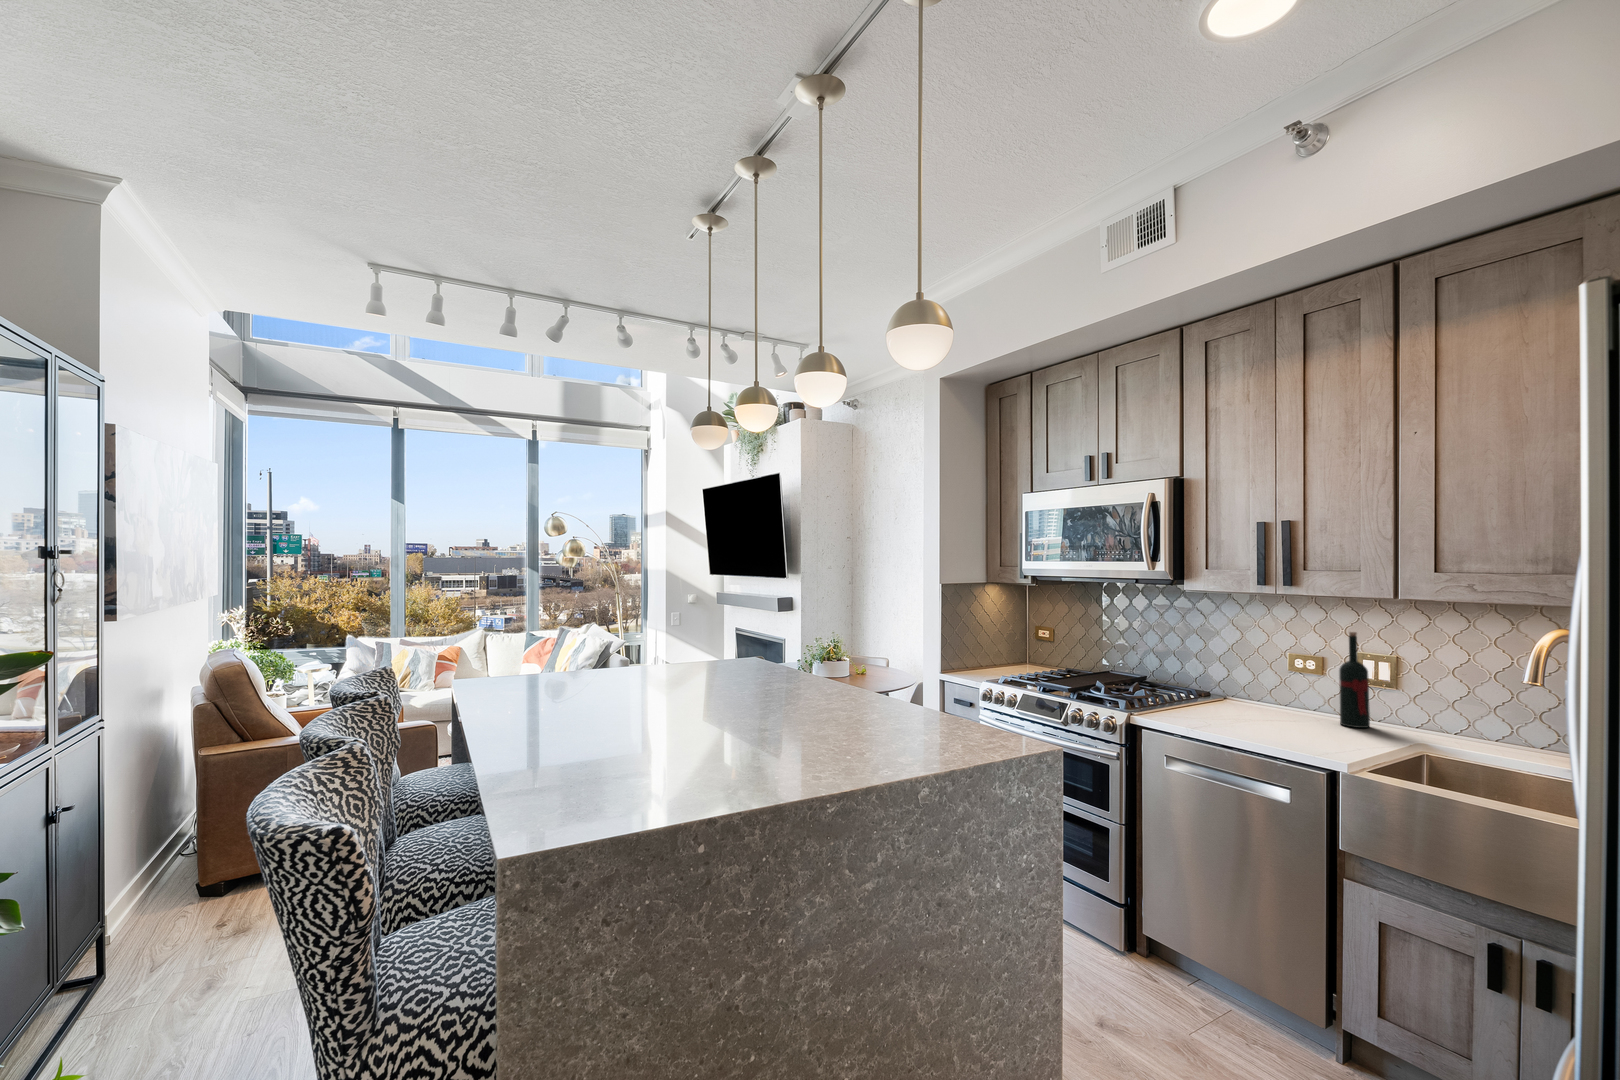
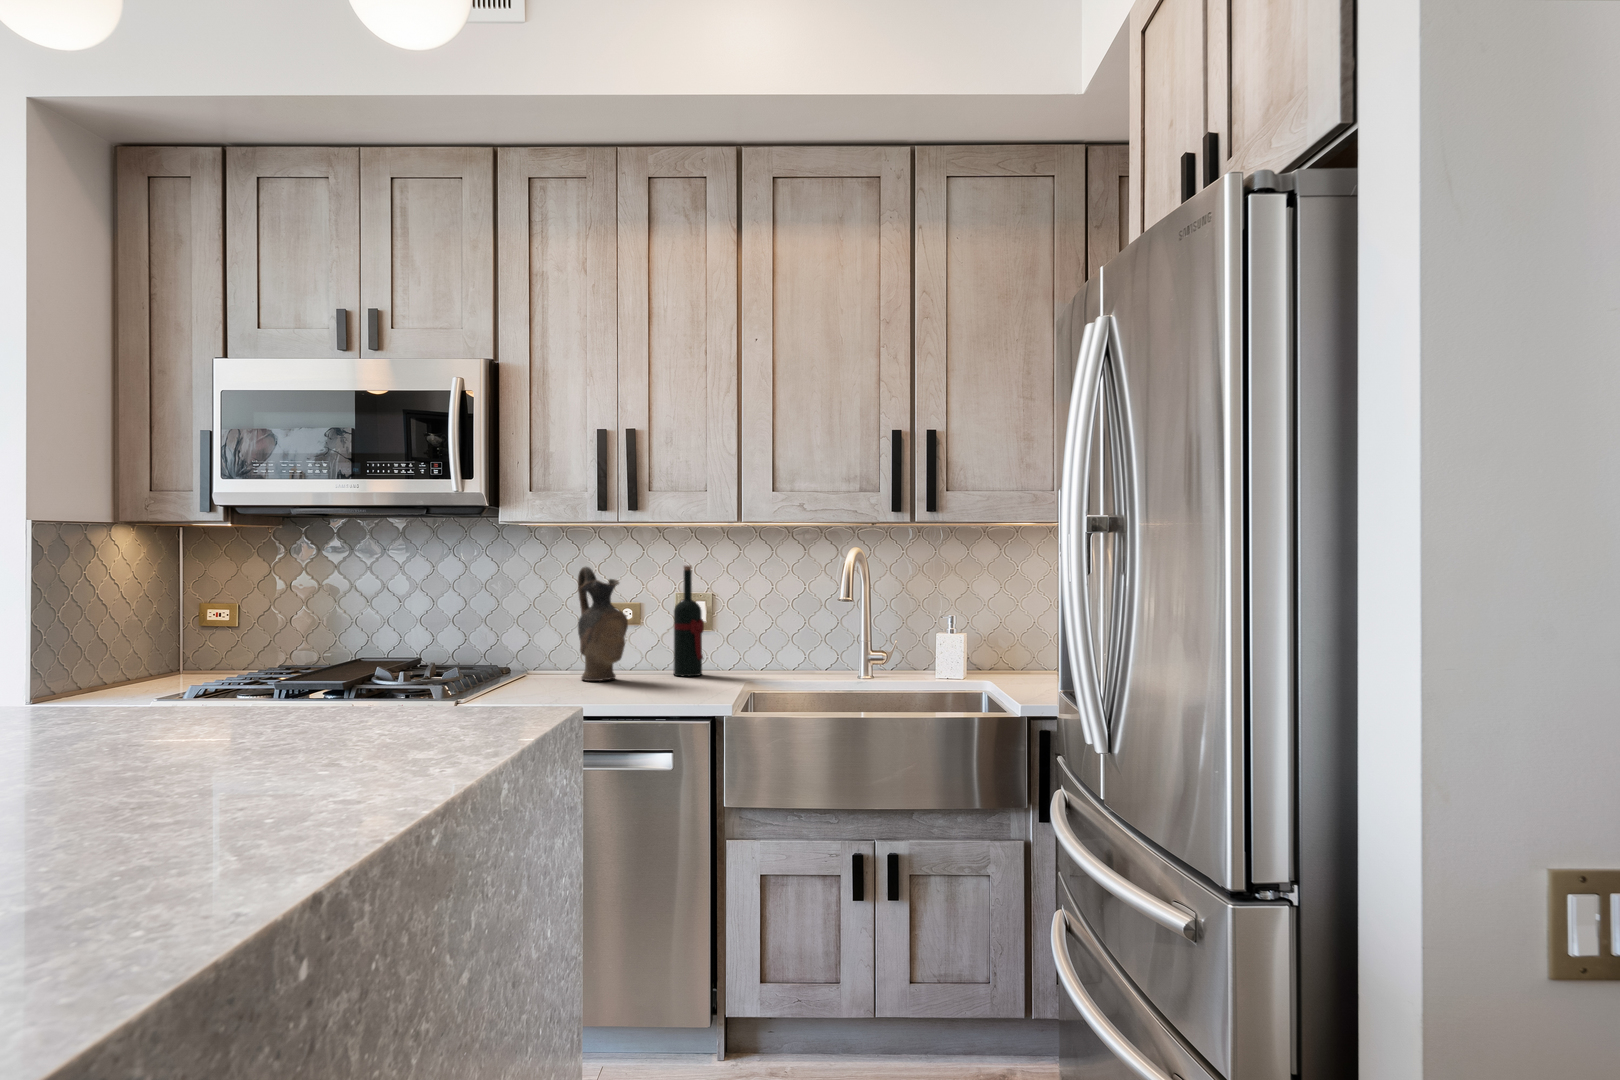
ceramic pitcher: none [1244,627,1290,719] -> present [578,567,628,681]

